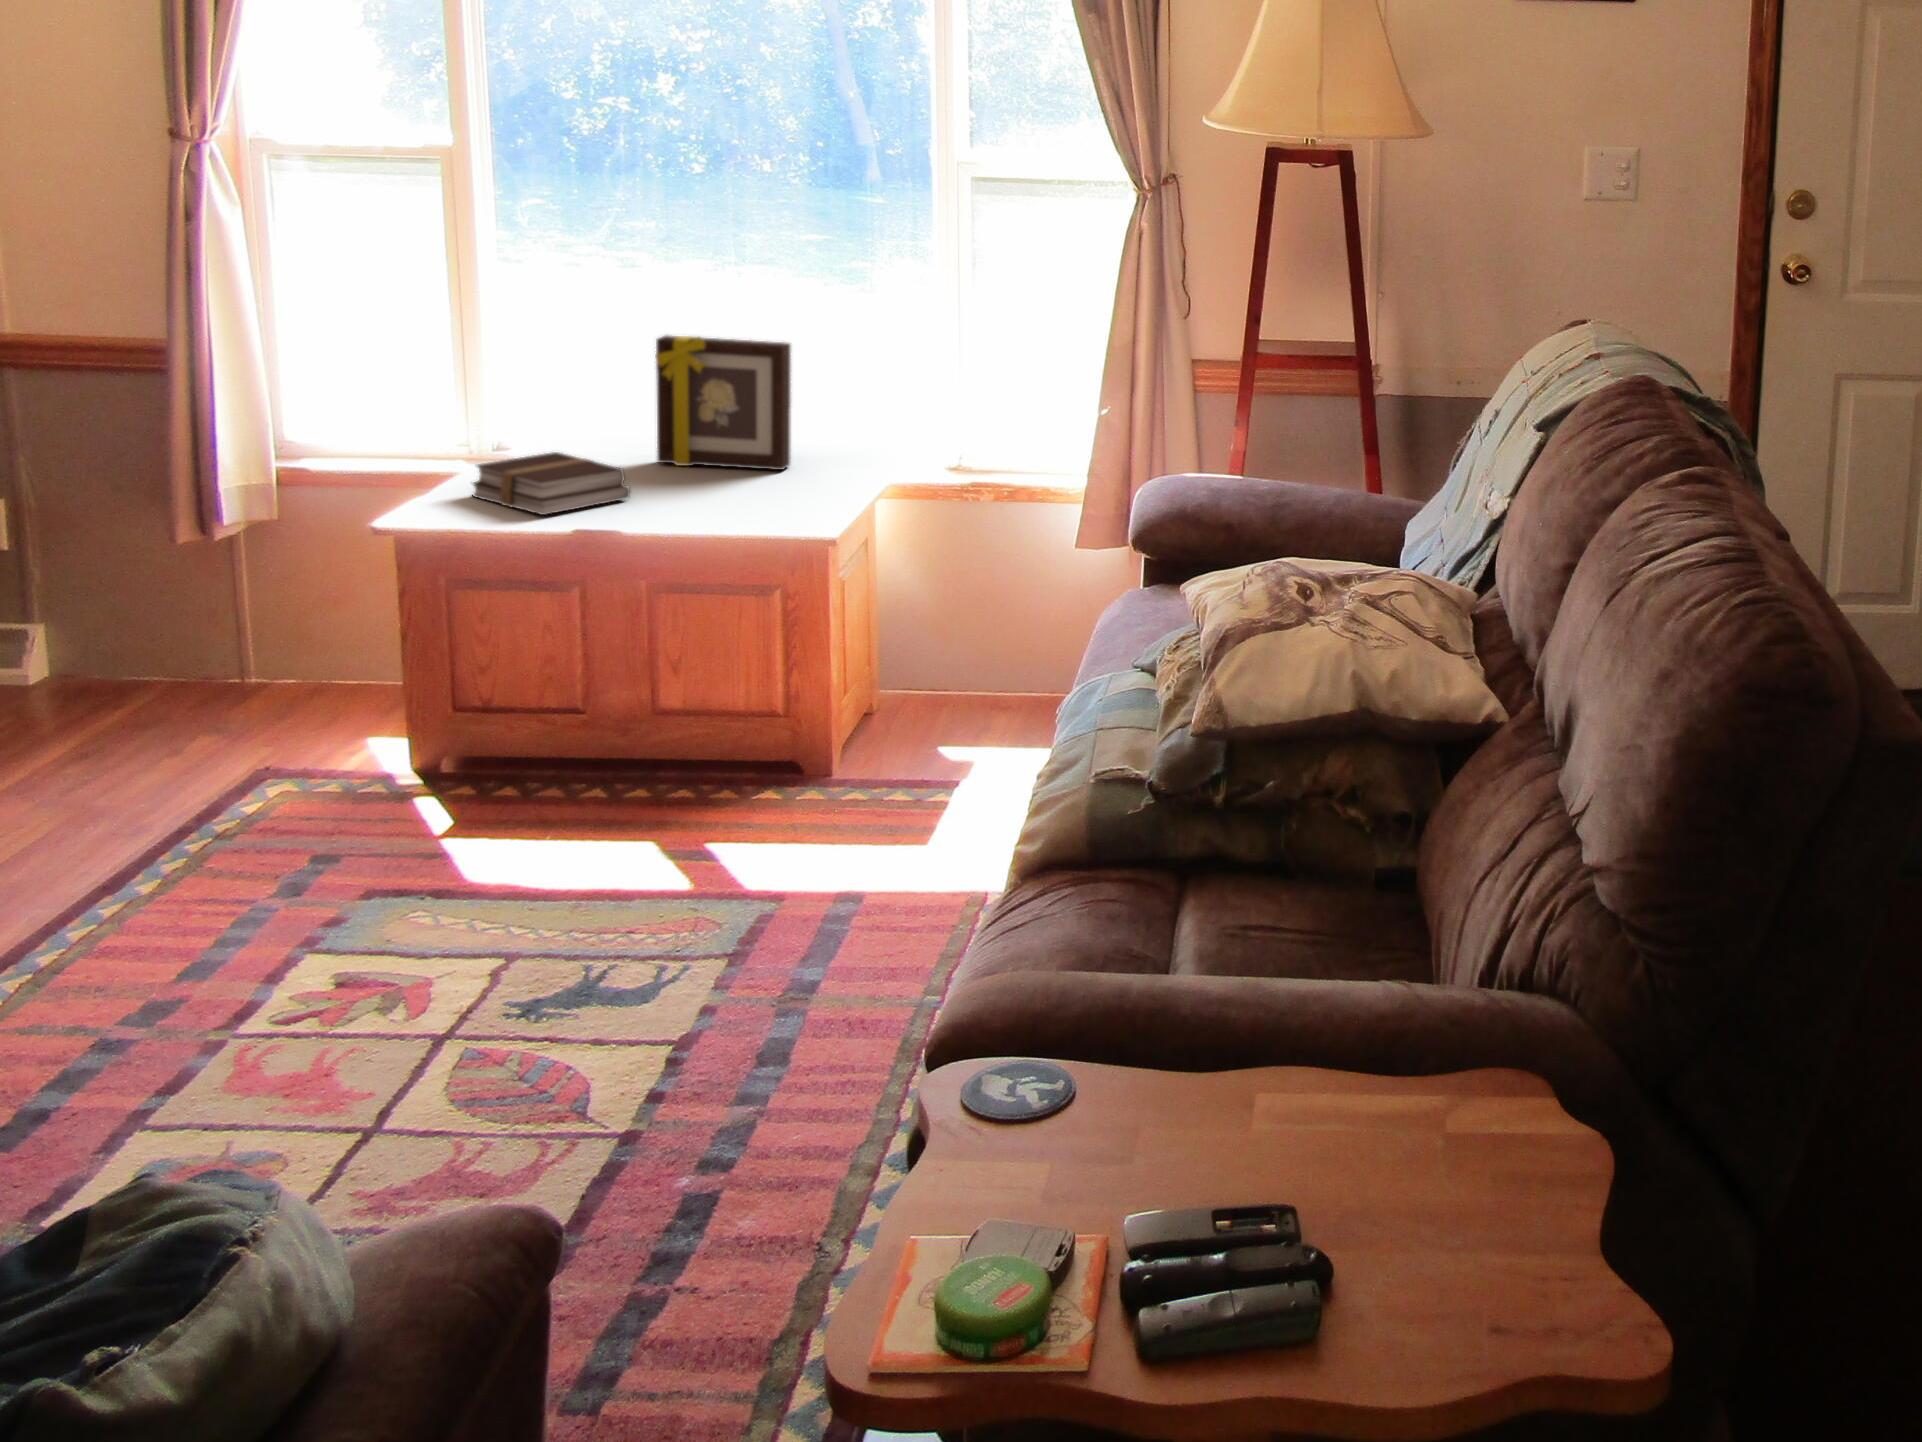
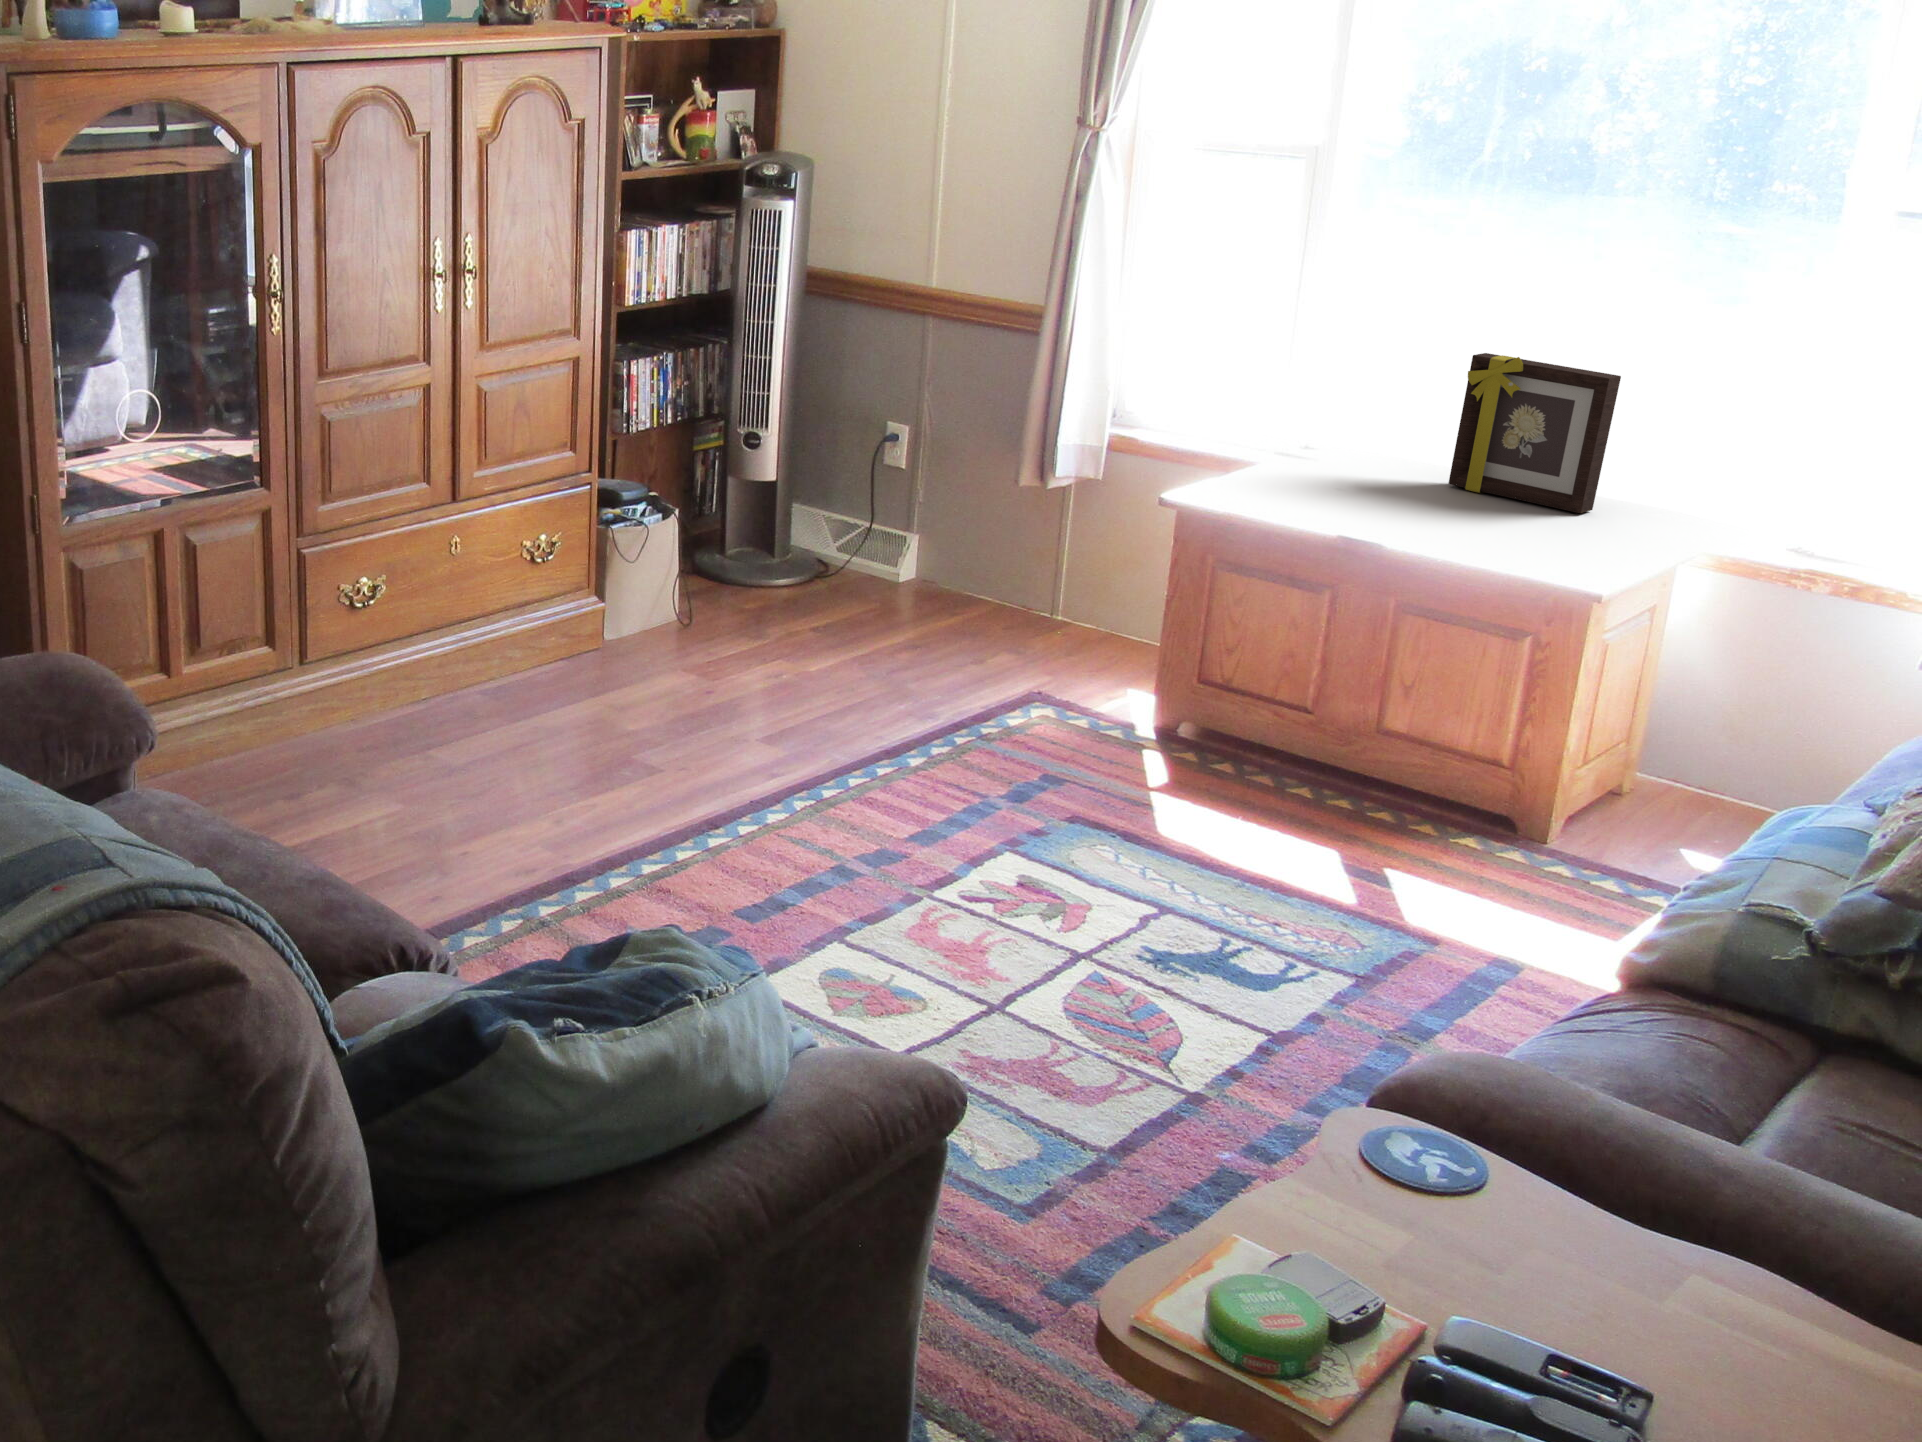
book: present [473,452,630,515] -> none [1254,456,1404,515]

